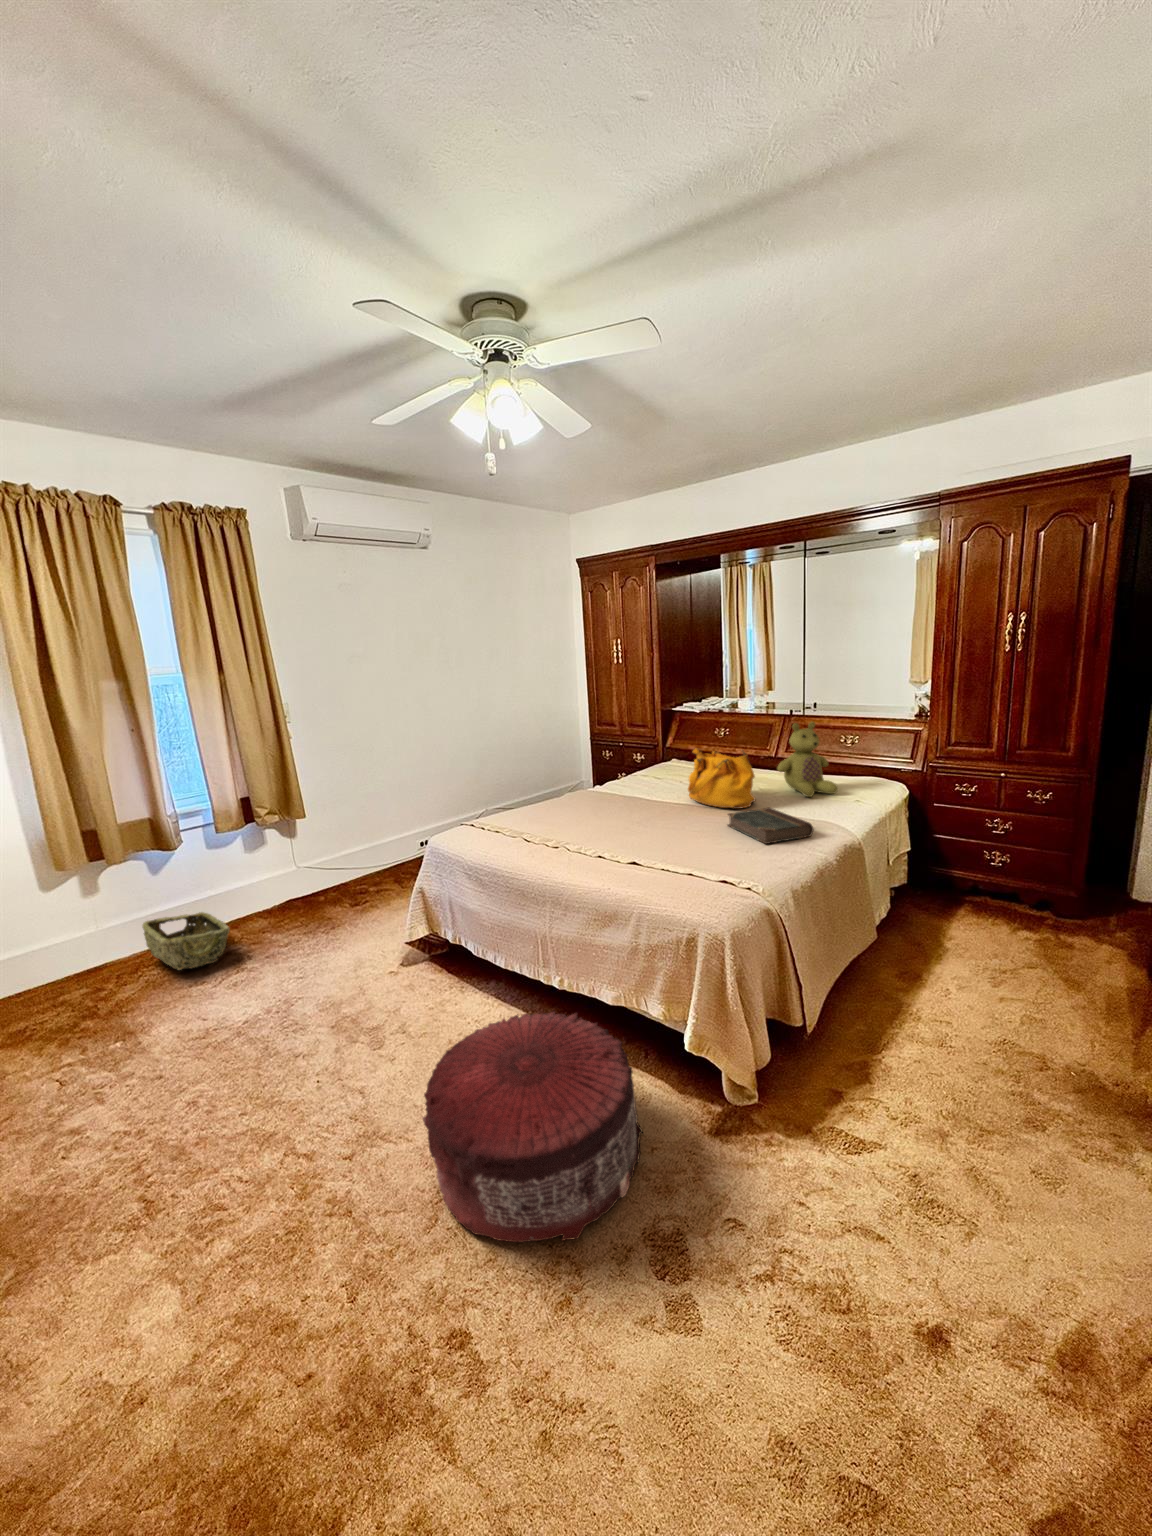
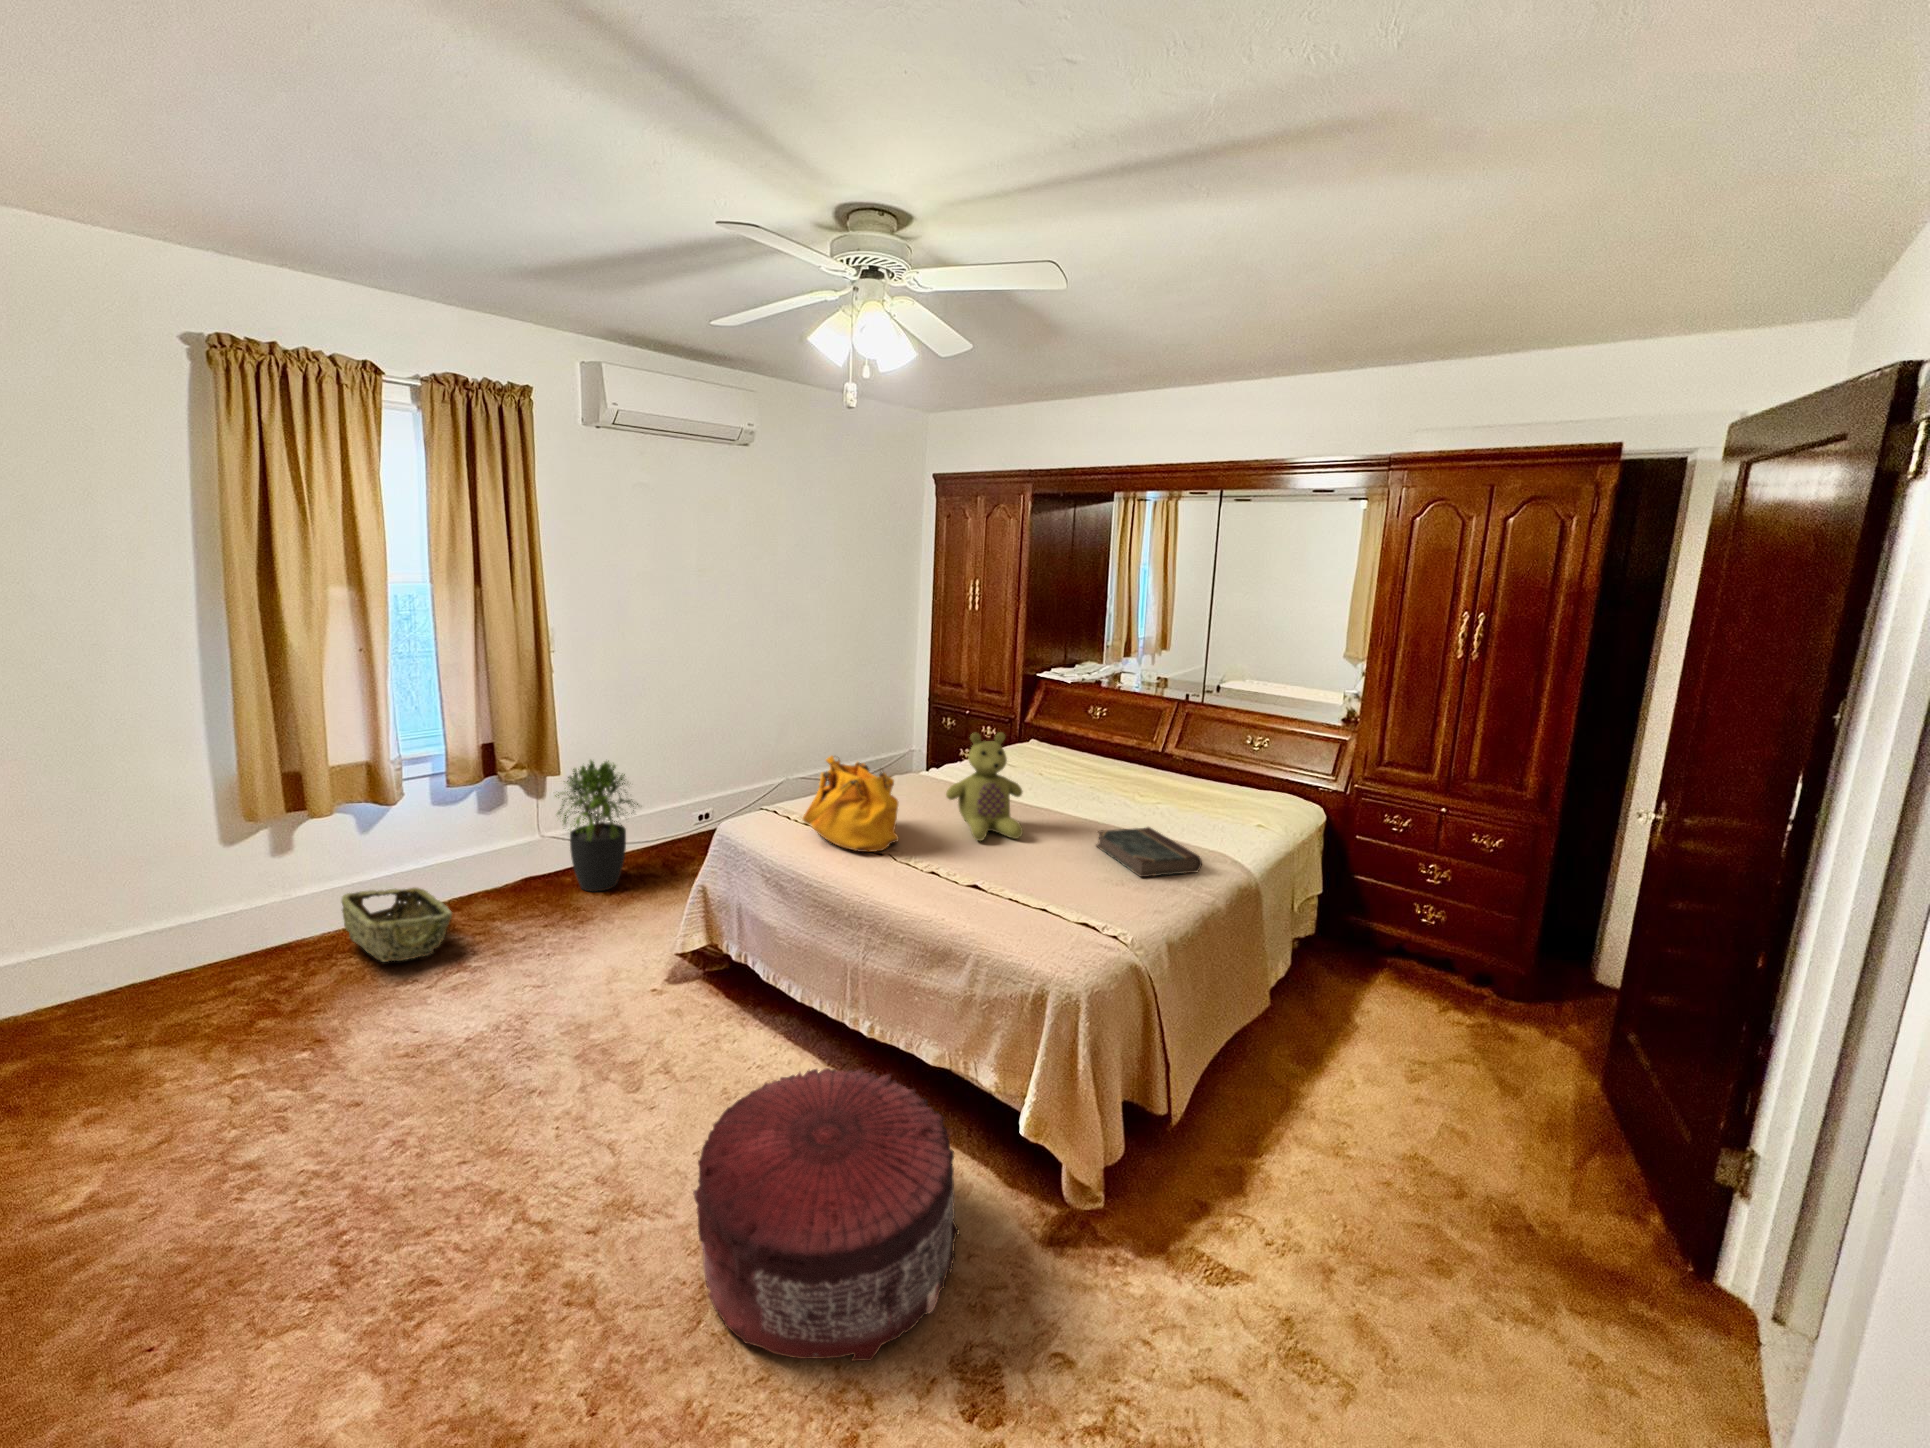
stuffed bear: present [777,722,838,797] -> present [946,732,1023,841]
handbag: present [688,748,756,809] -> present [803,756,899,852]
potted plant: none [300,801,374,905] -> present [555,760,638,892]

